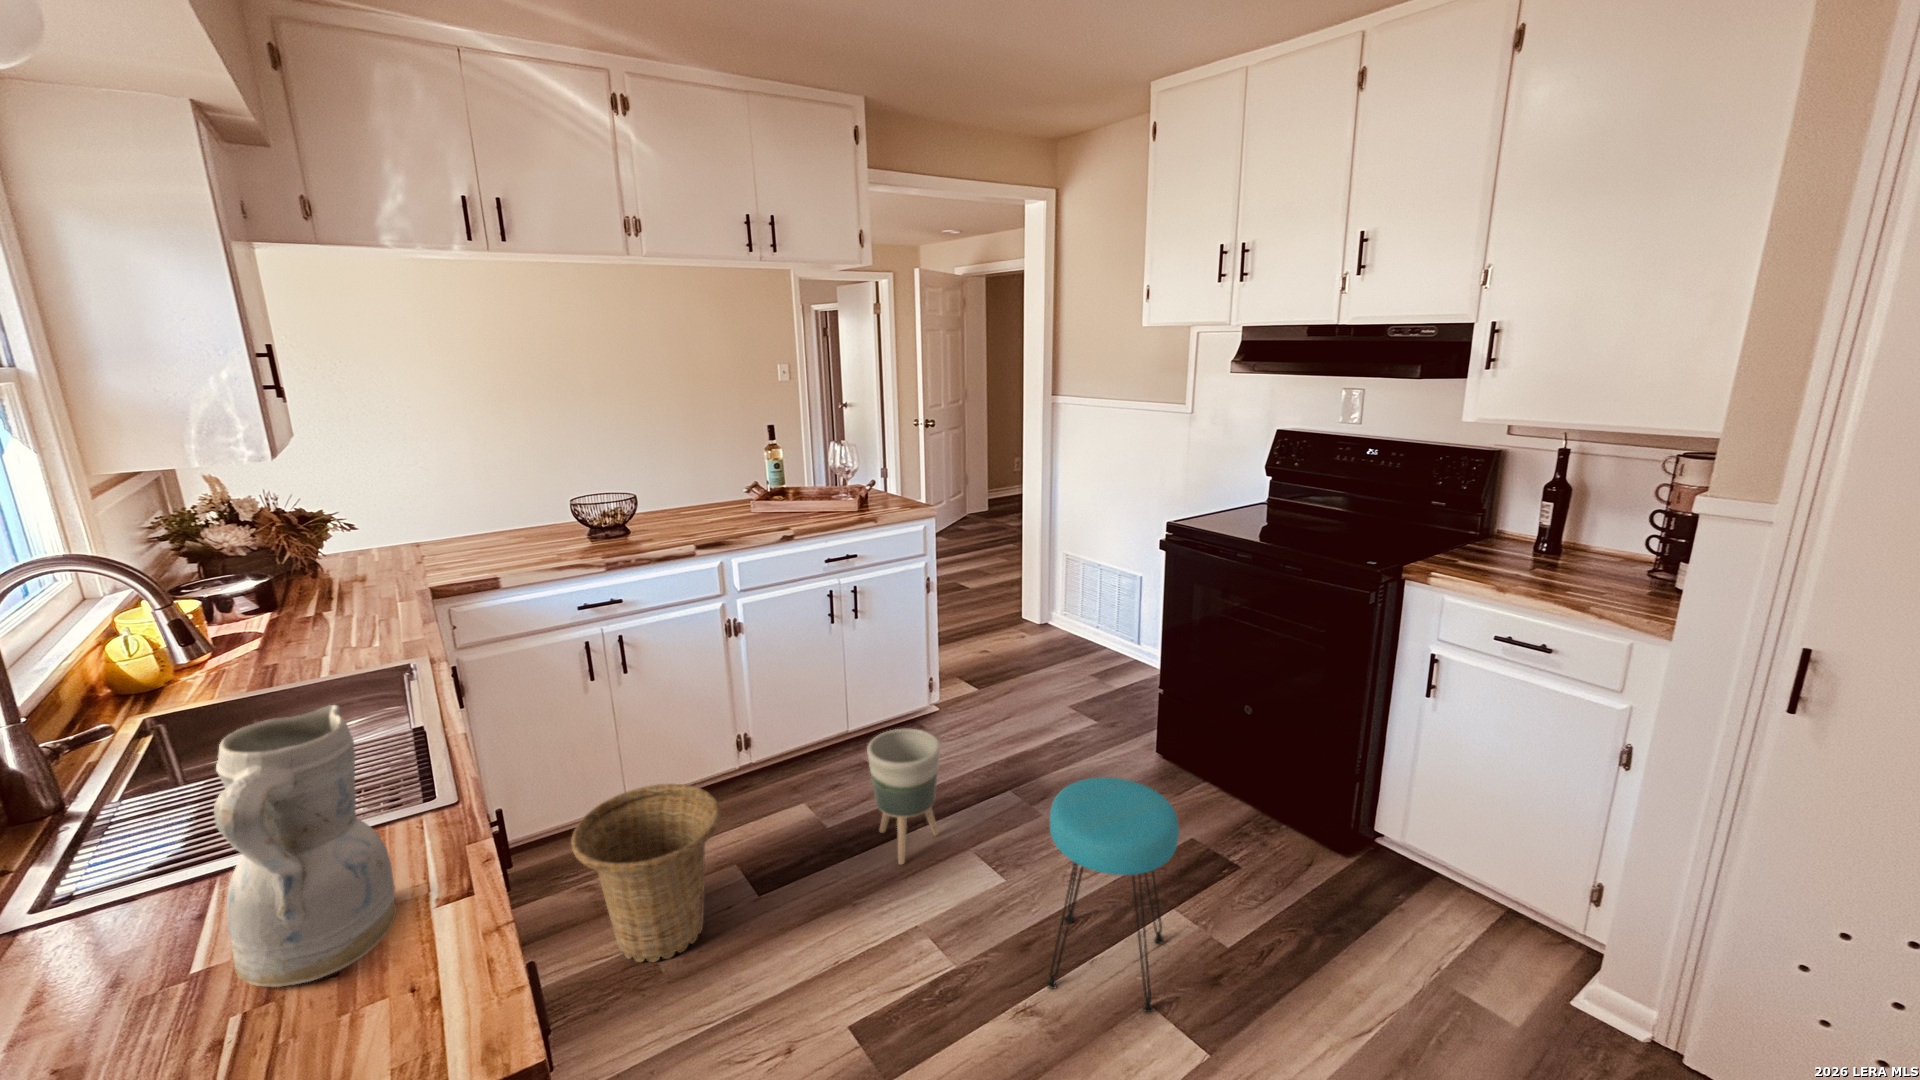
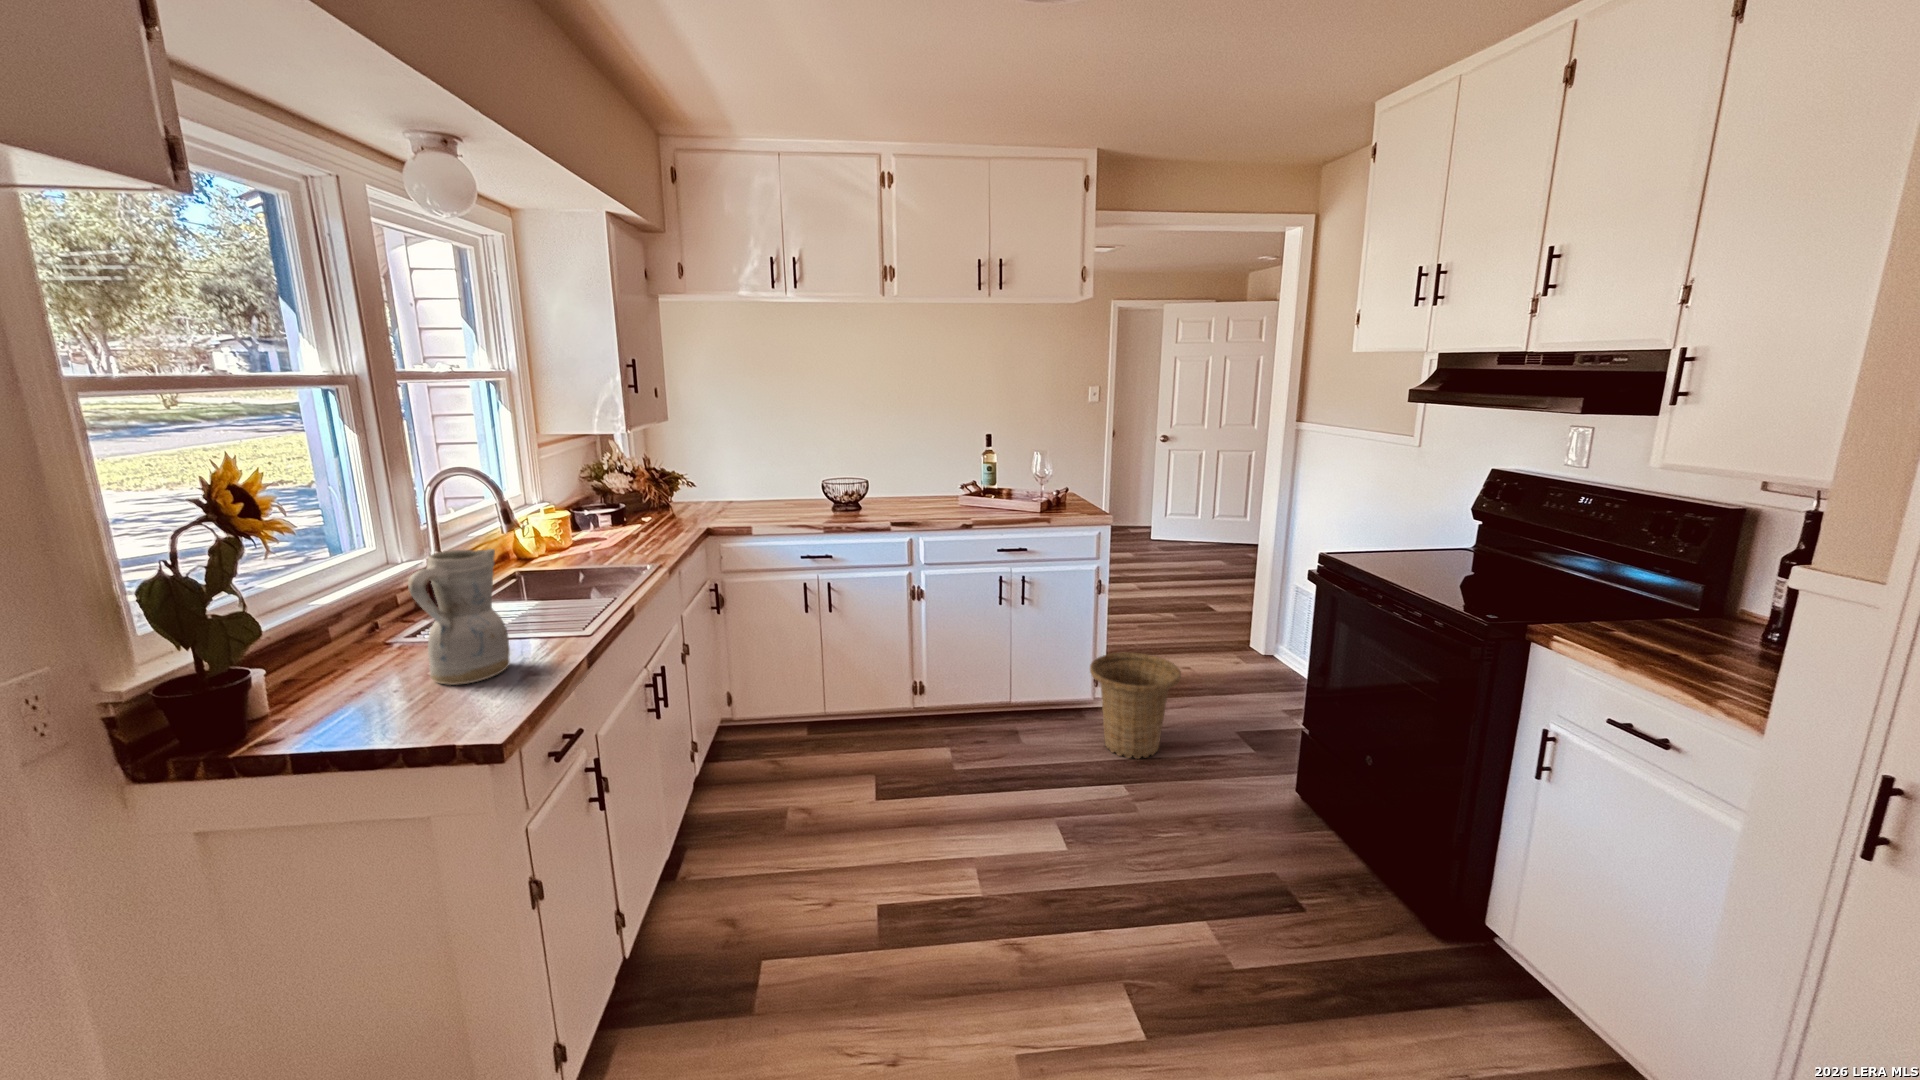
planter: present [867,729,940,864] -> none [977,697,1040,810]
stool: present [1047,777,1179,1012] -> none [1042,765,1174,987]
basket: present [572,784,721,962] -> present [1090,652,1181,759]

